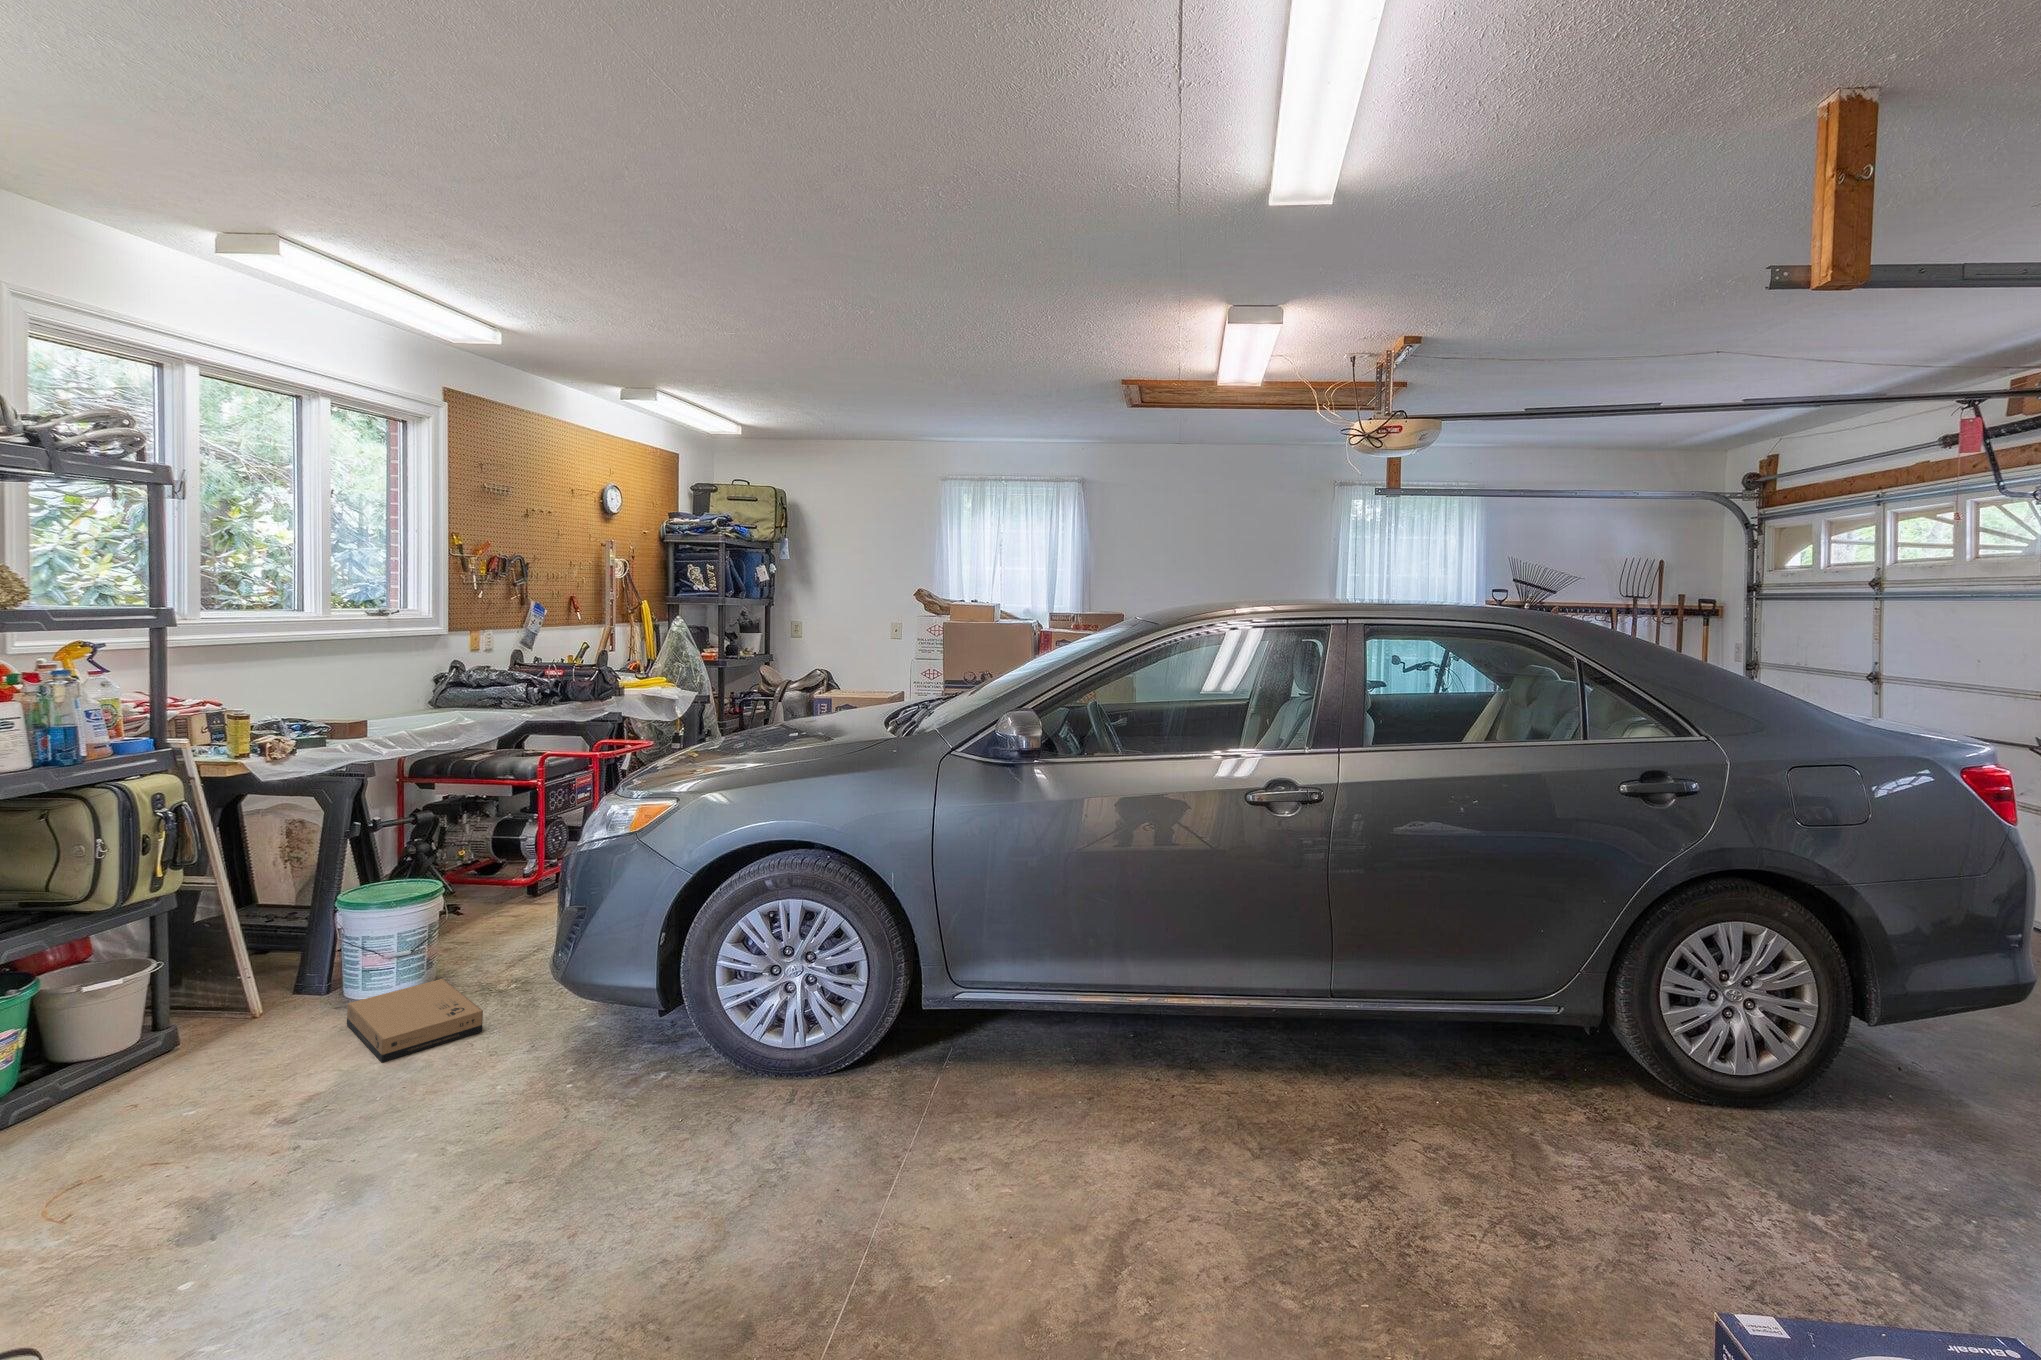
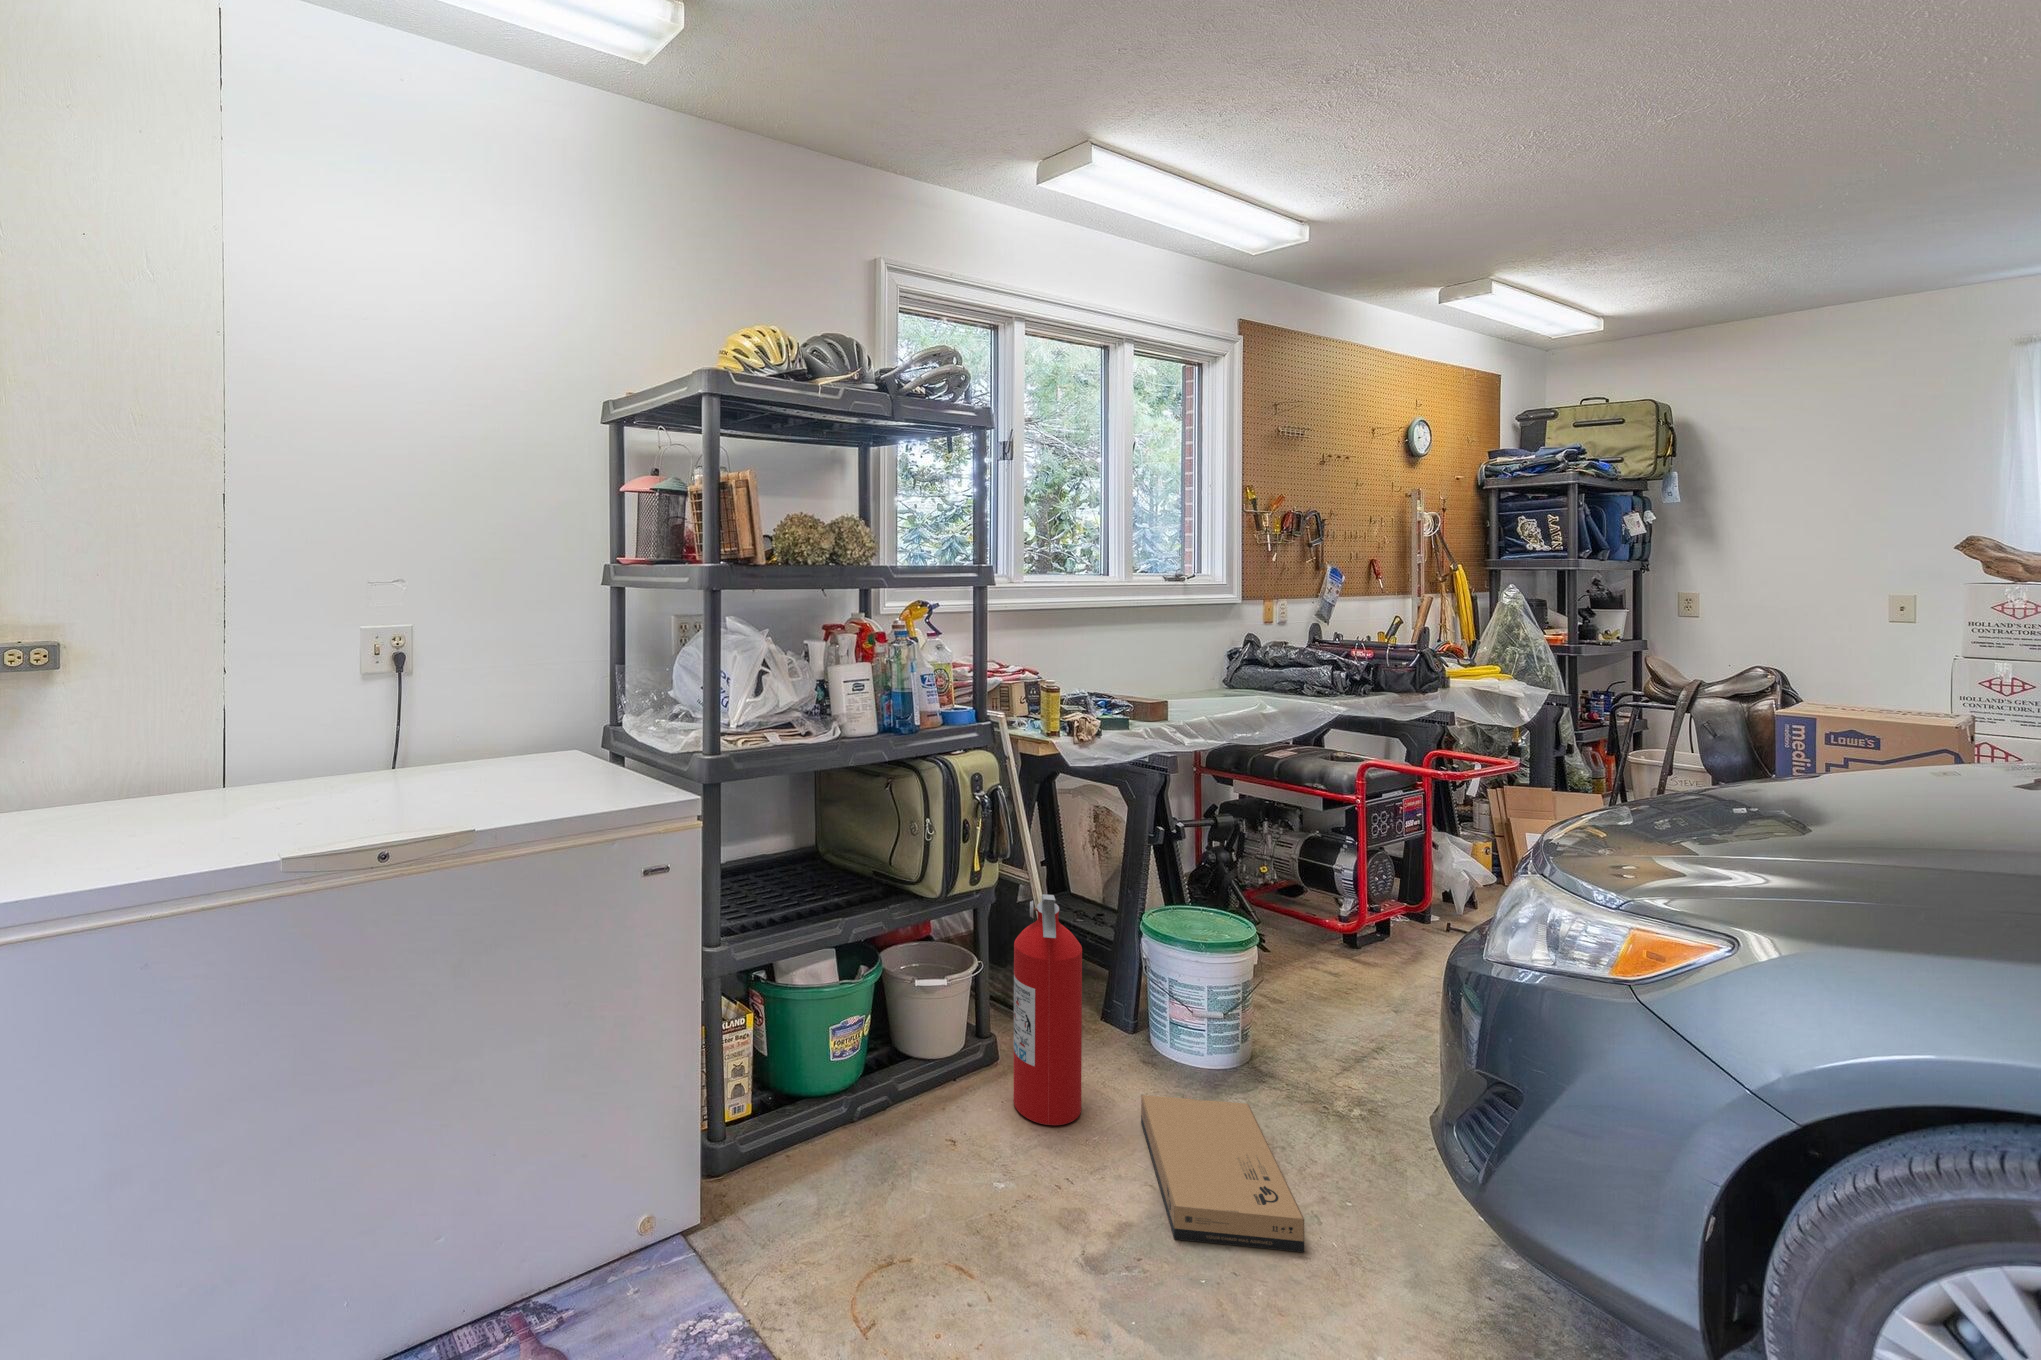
fire extinguisher: none [209,870,292,1060] -> present [1013,894,1082,1125]

